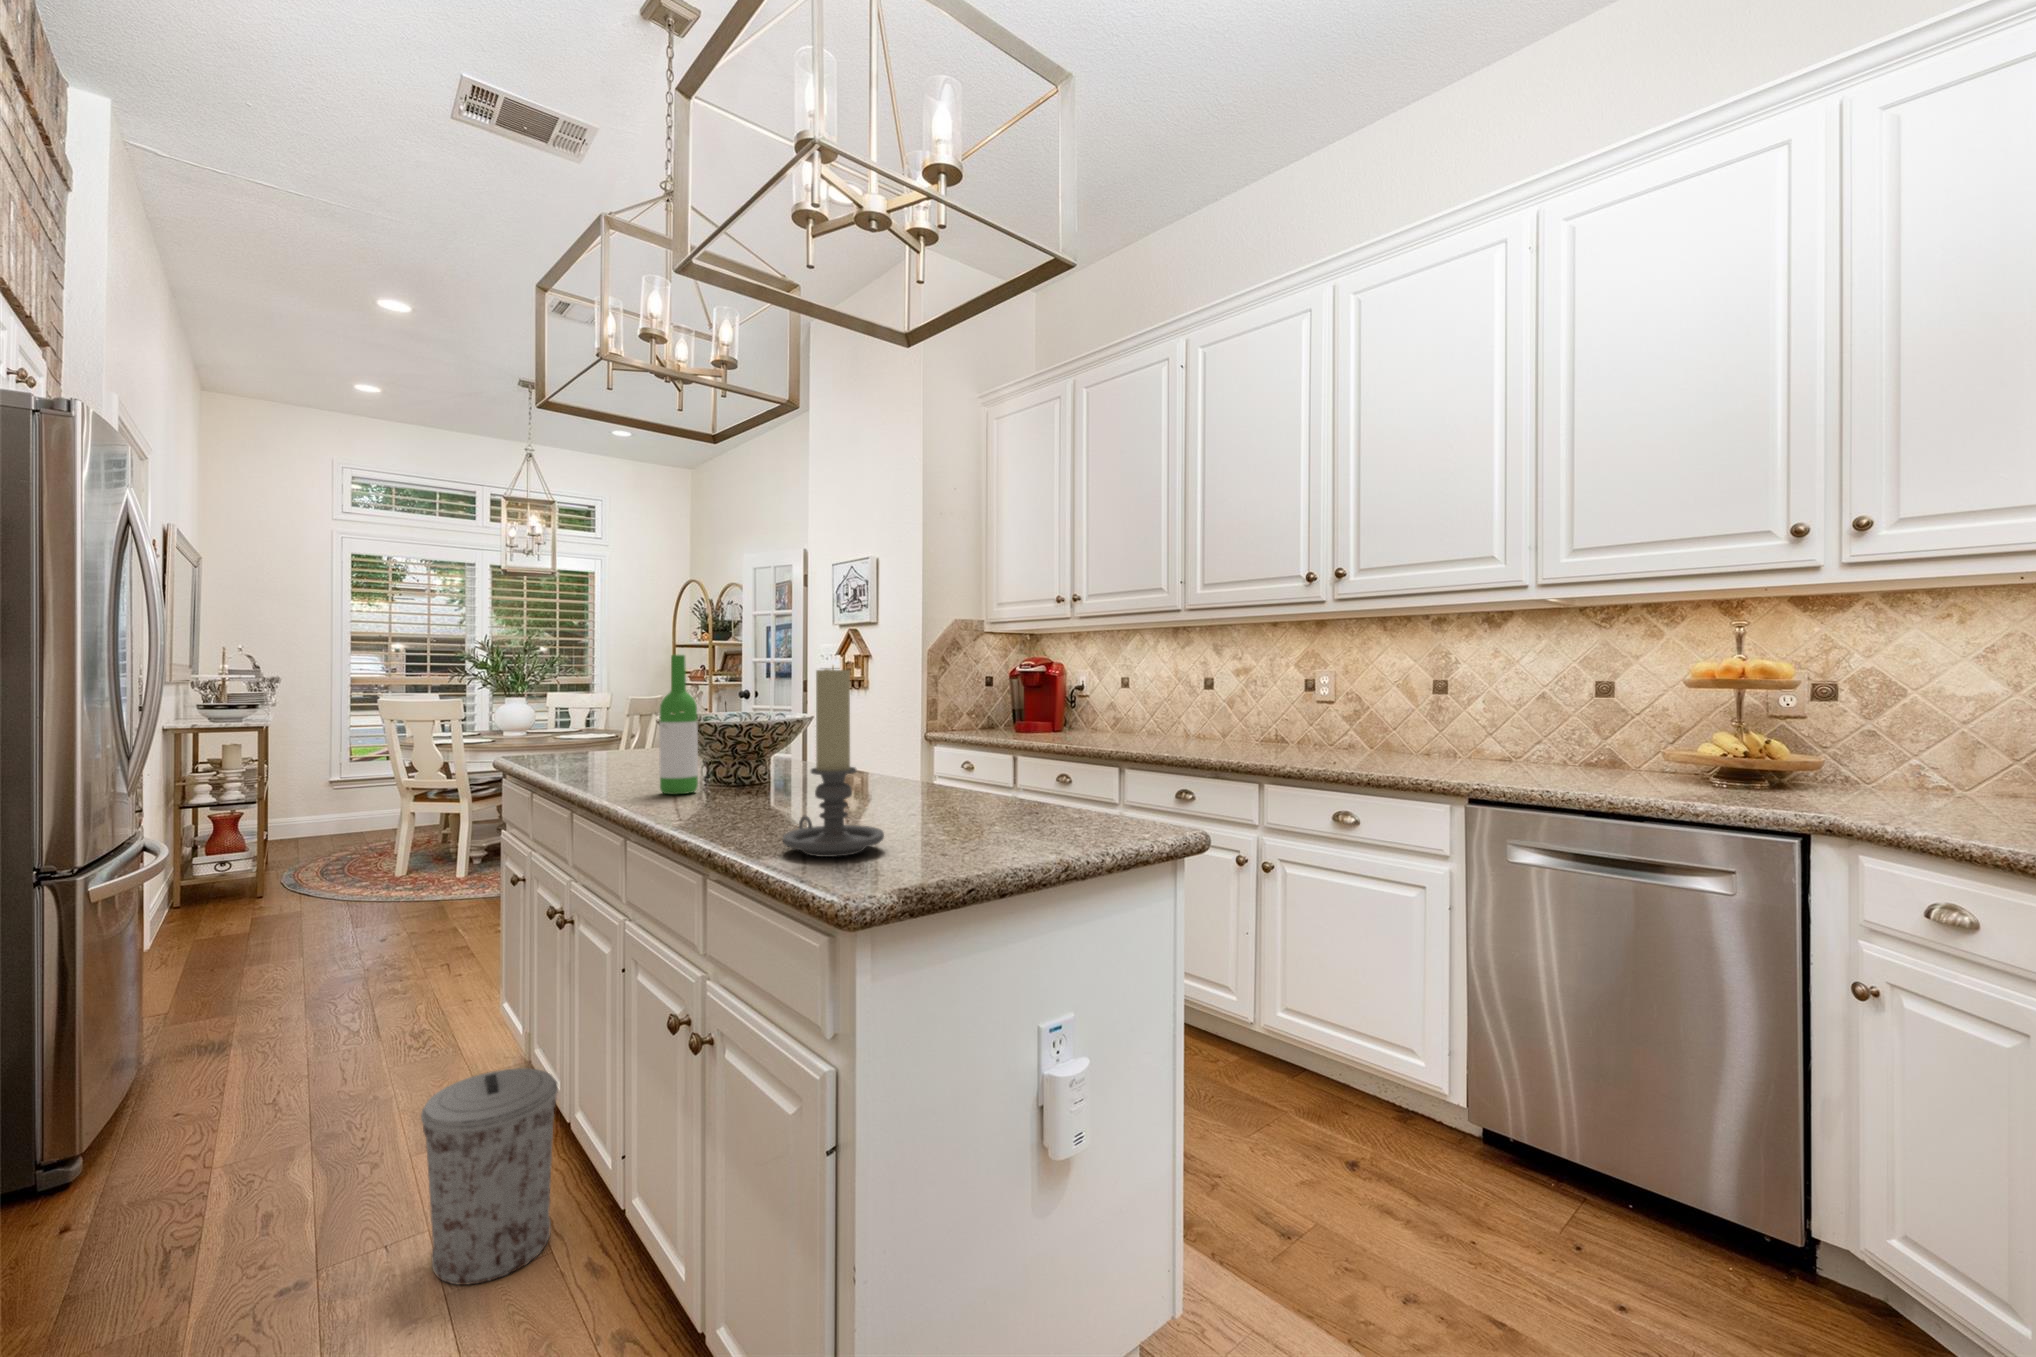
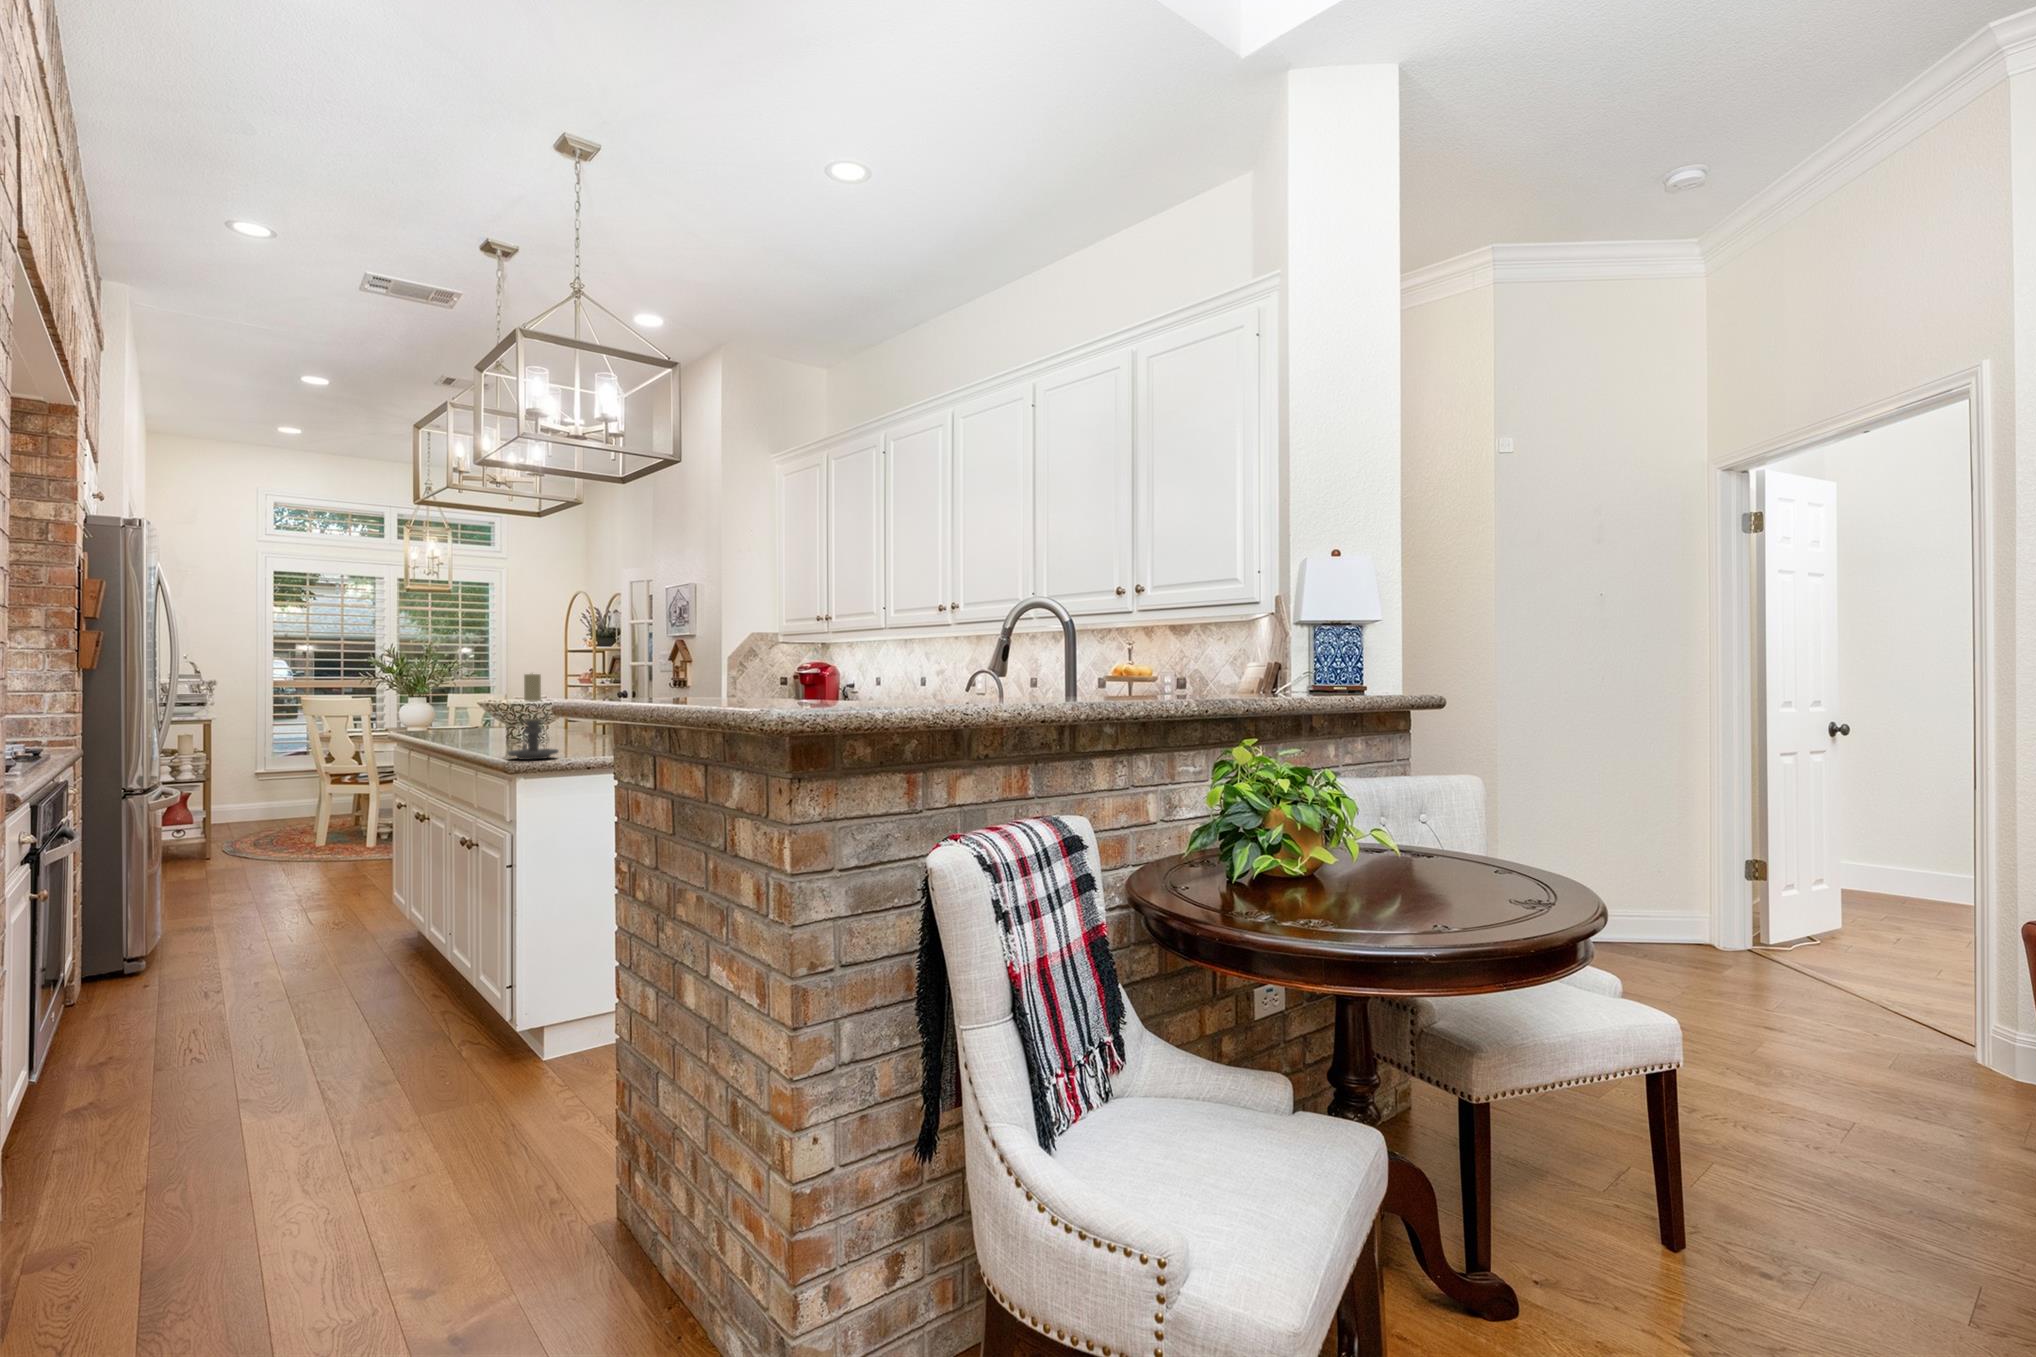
wine bottle: present [659,655,698,794] -> none [475,665,498,745]
trash can: present [421,1068,558,1285] -> none [342,898,417,1003]

